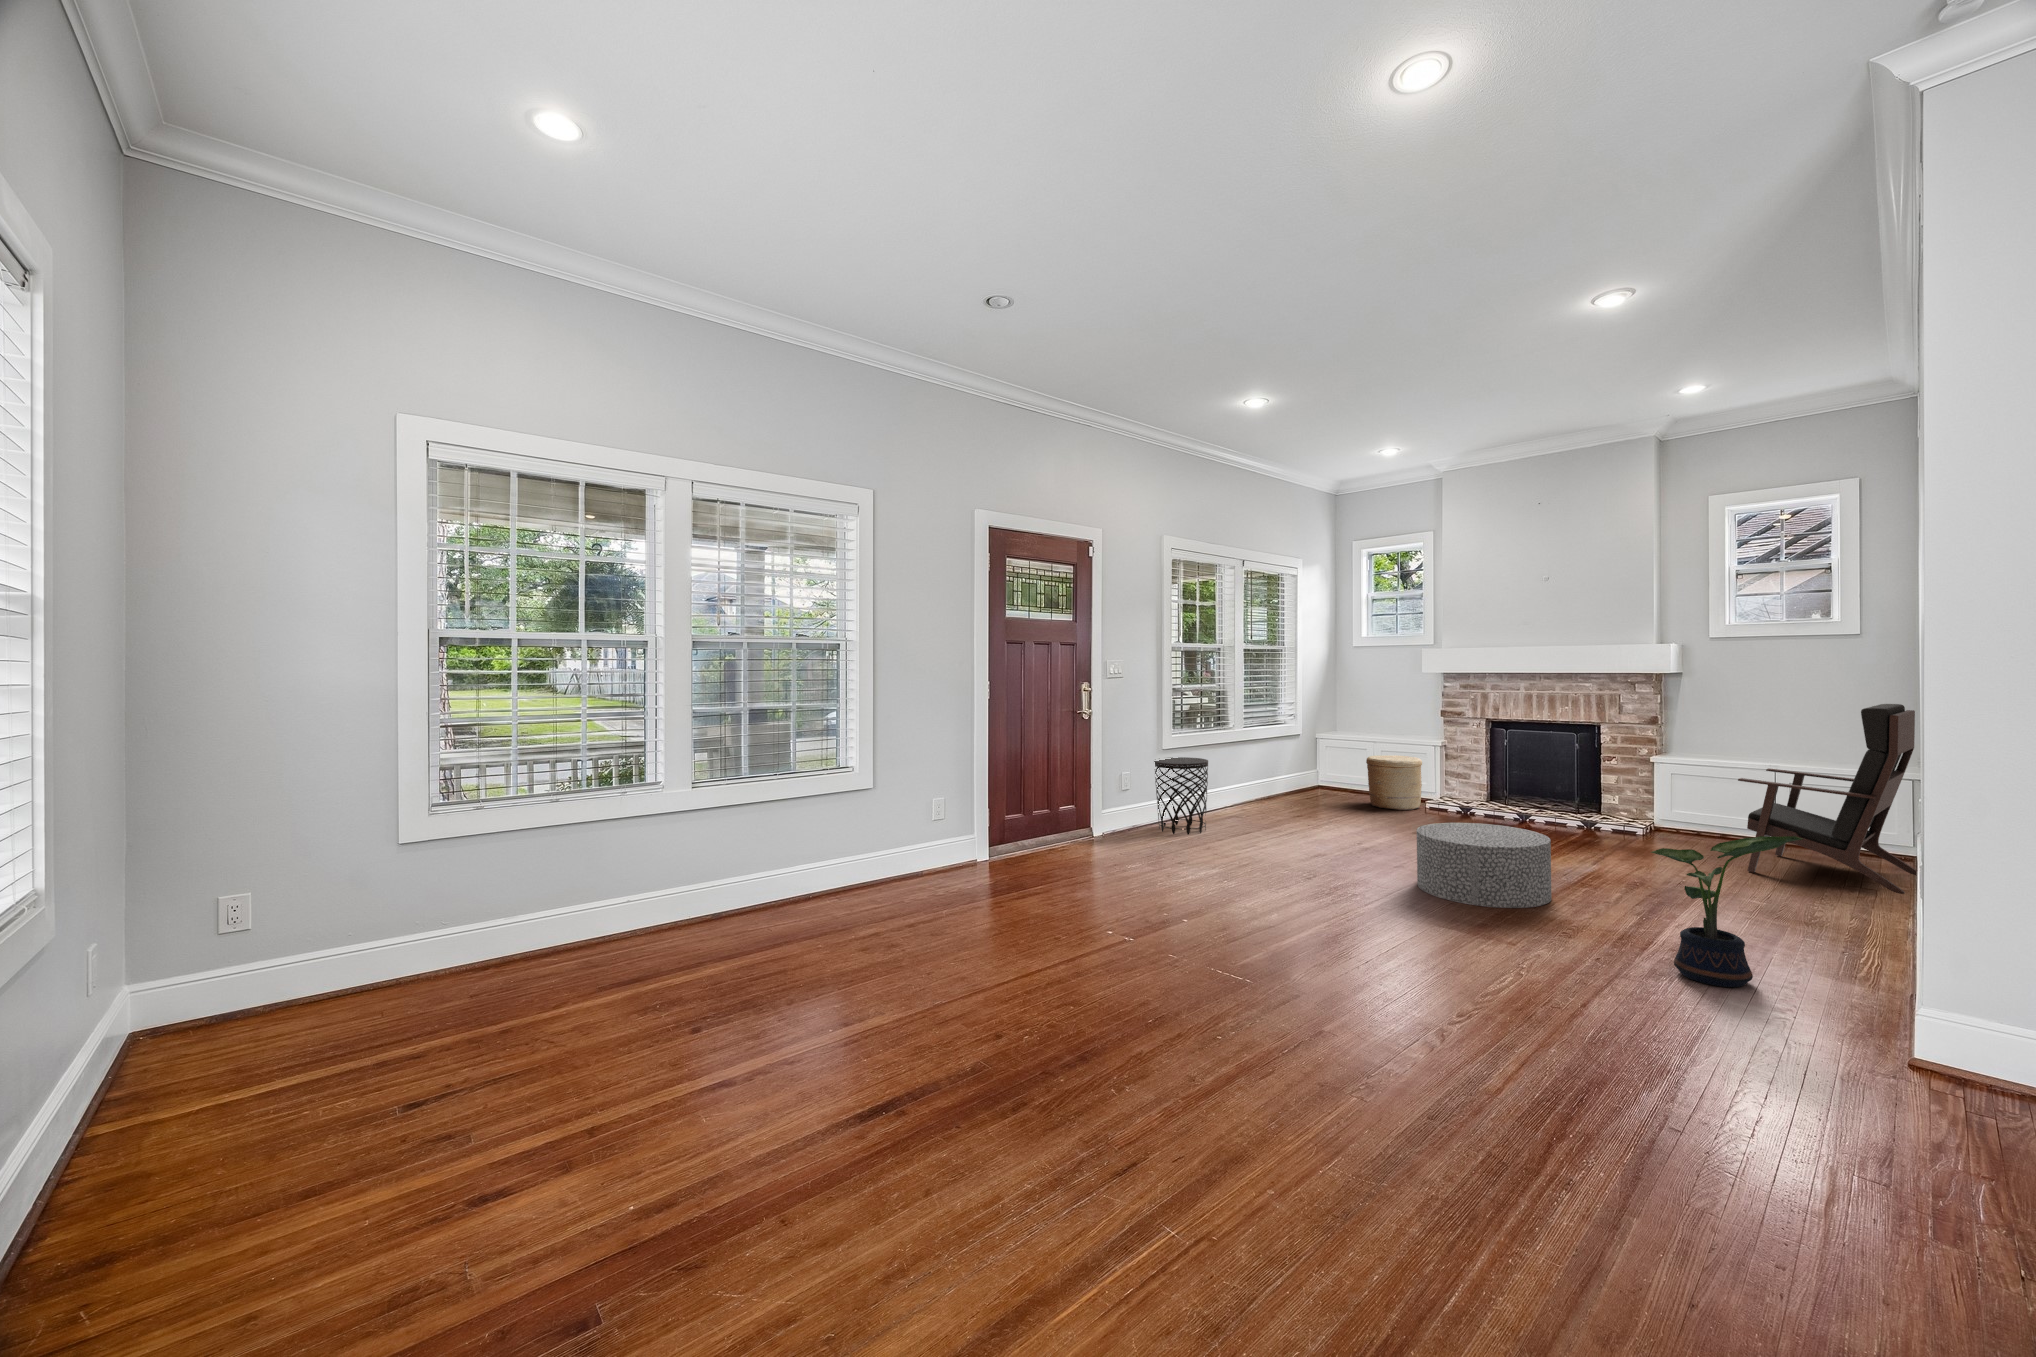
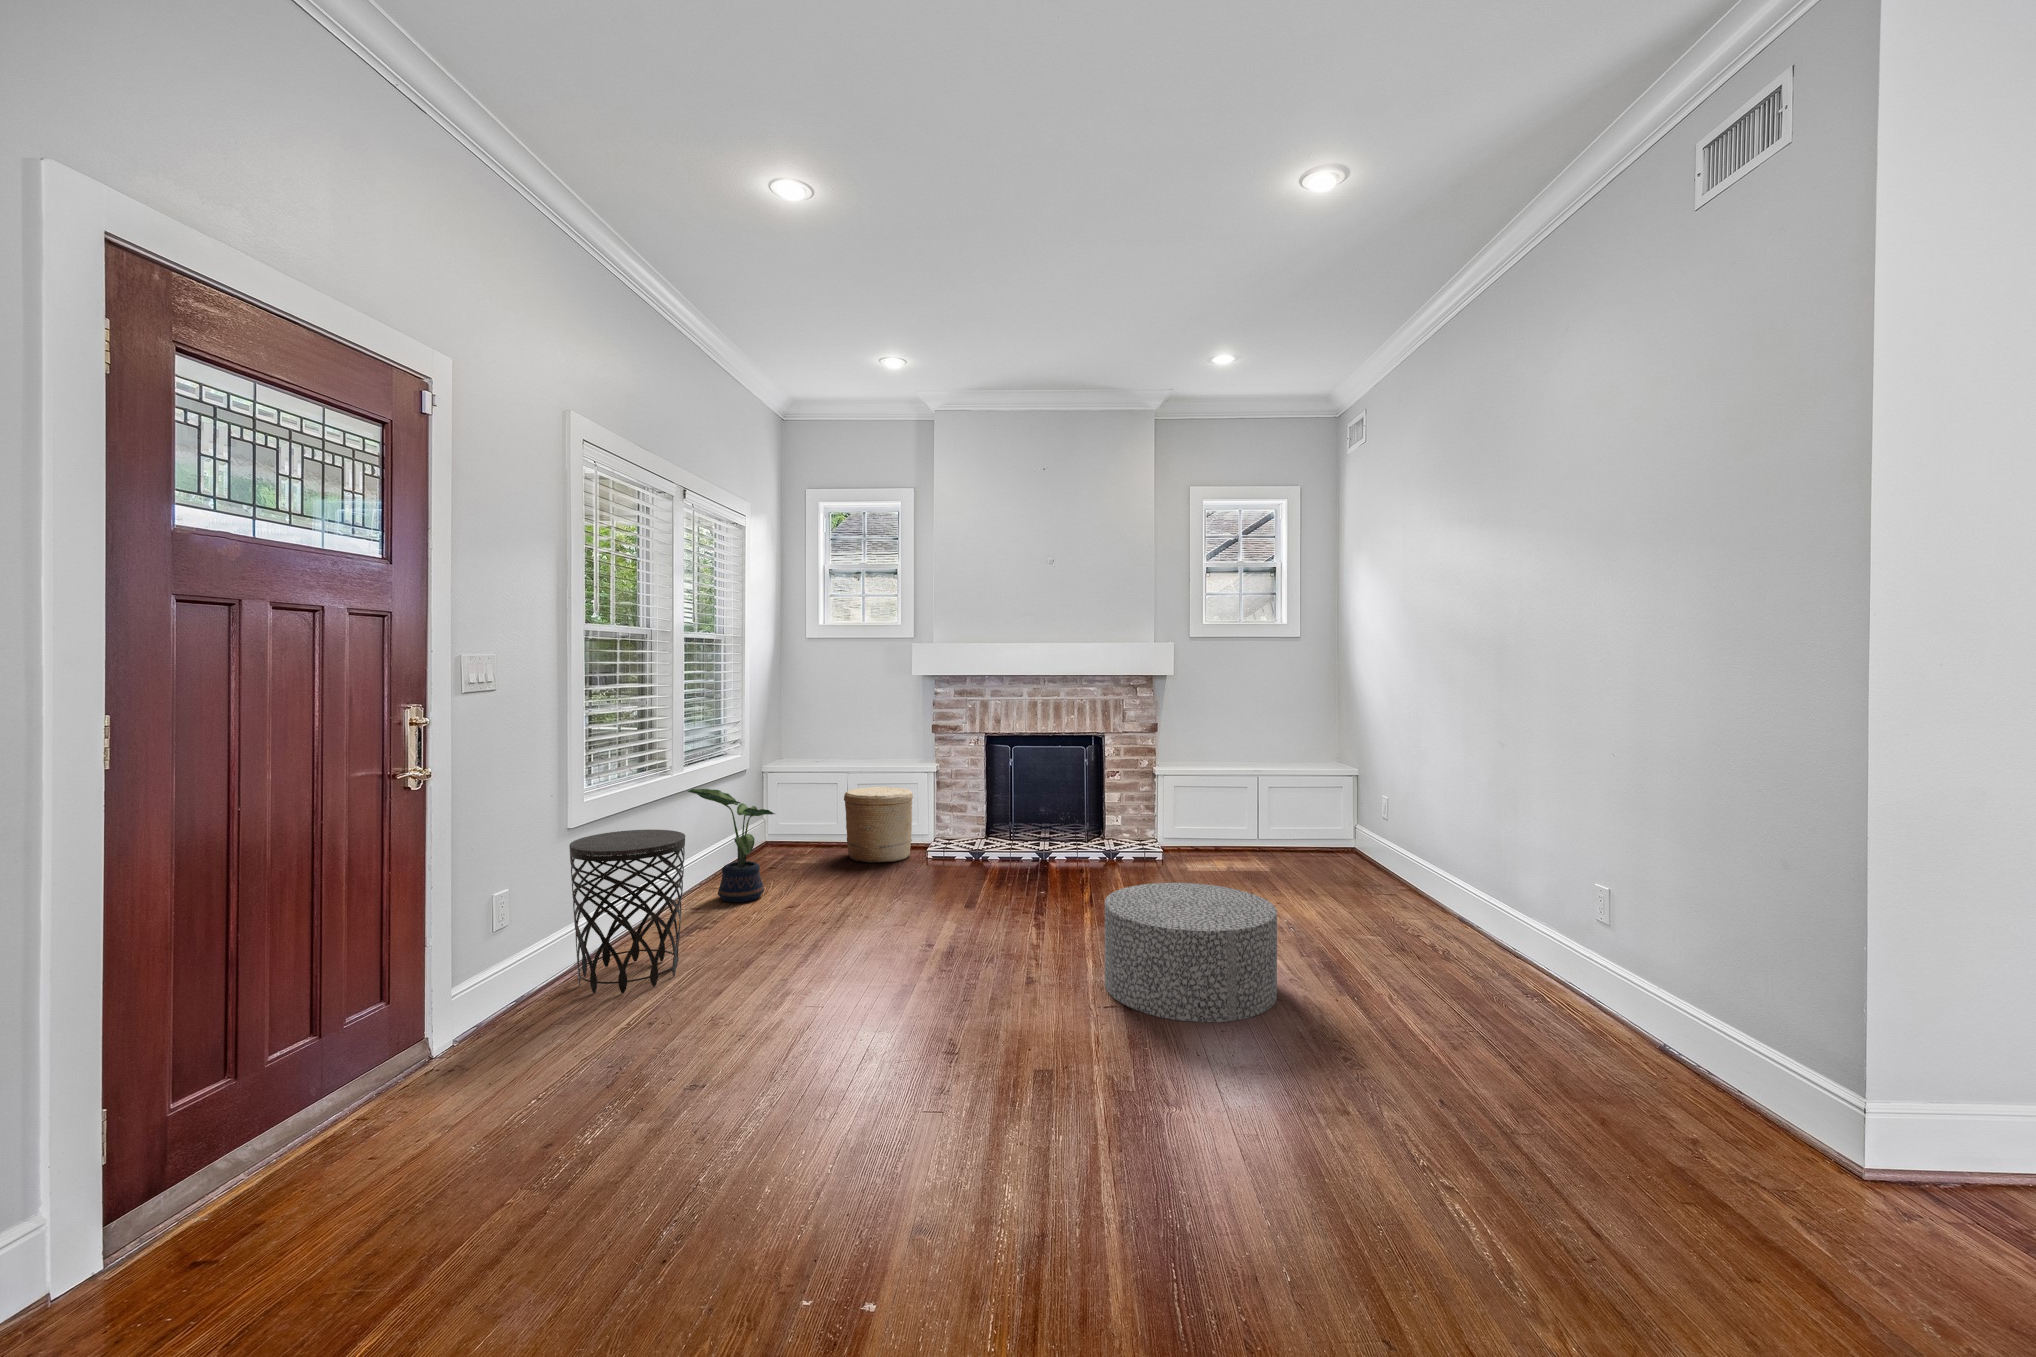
lounge chair: present [1738,704,1916,894] -> none [1254,707,1396,885]
potted plant: present [1651,836,1803,987] -> present [688,789,775,902]

